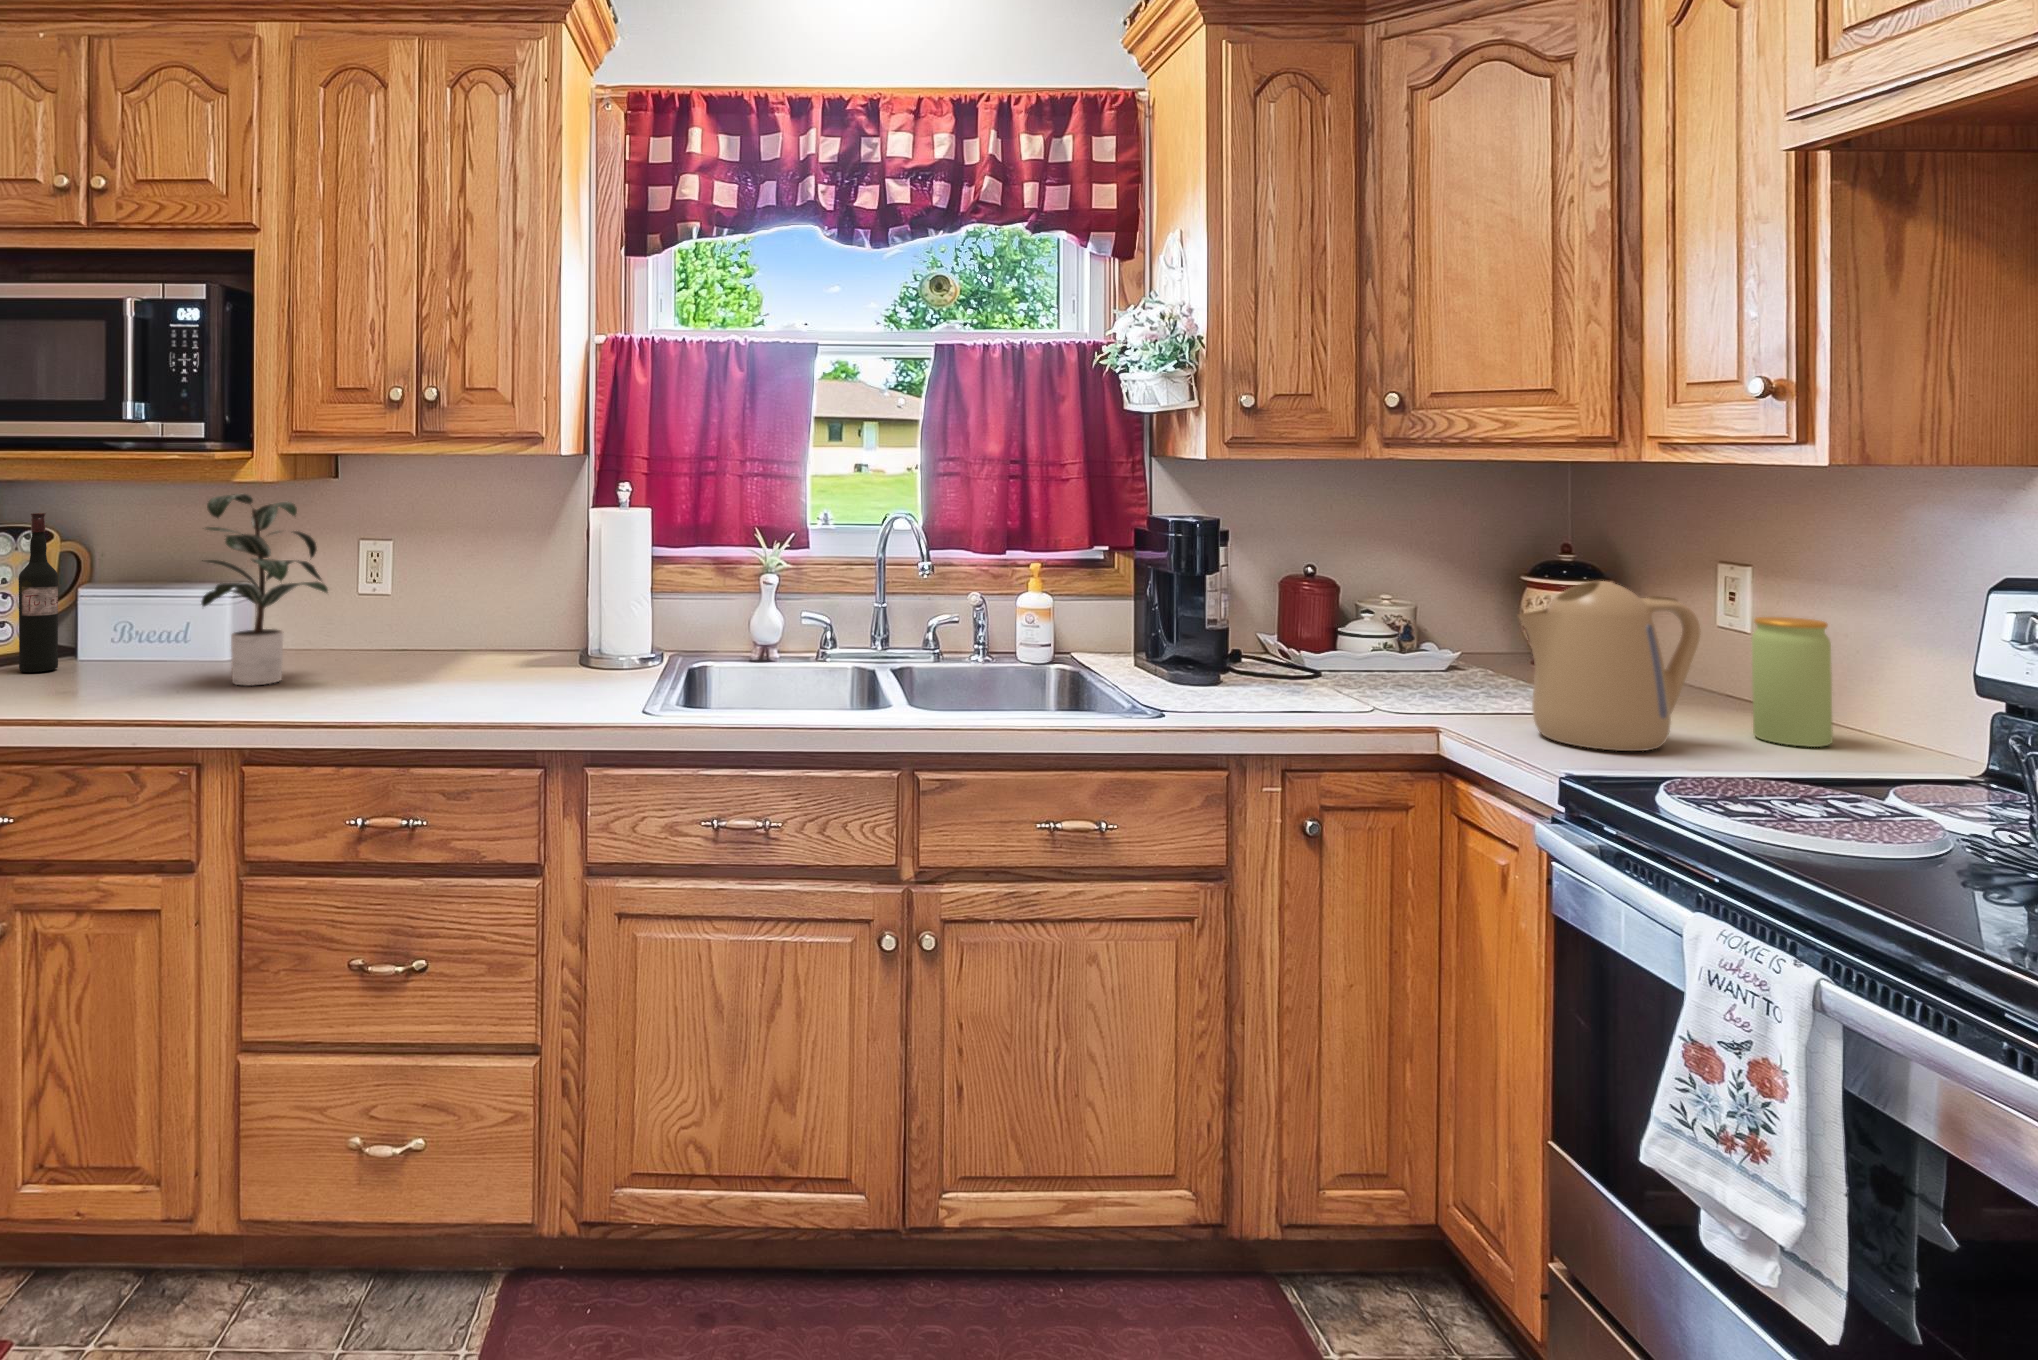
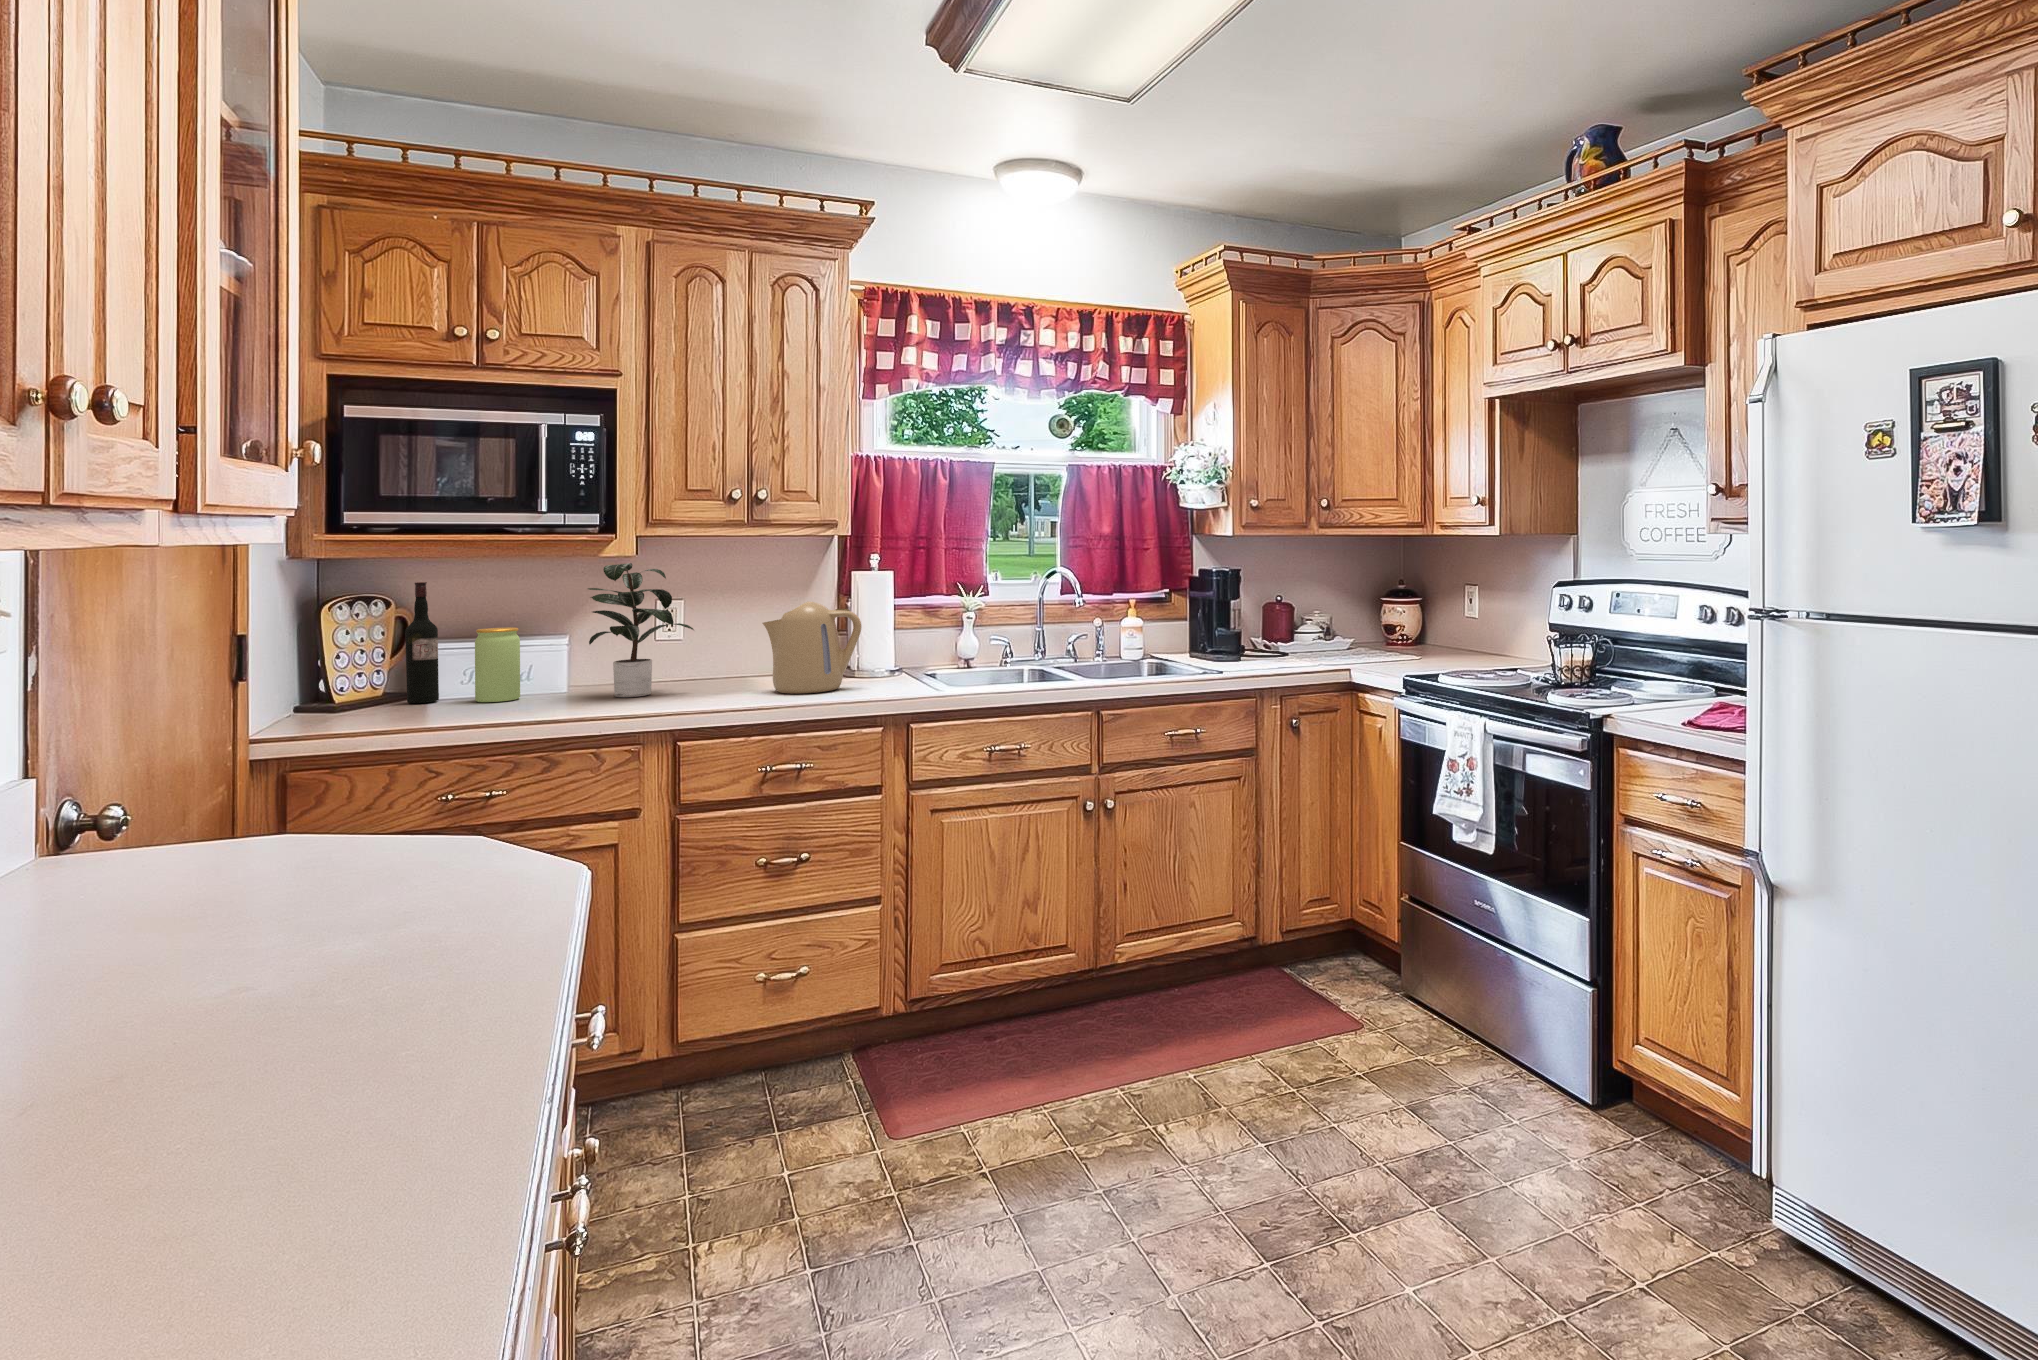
kettle: present [1518,581,1701,751] -> present [762,601,861,694]
jar: present [1752,617,1833,747] -> present [475,627,520,702]

